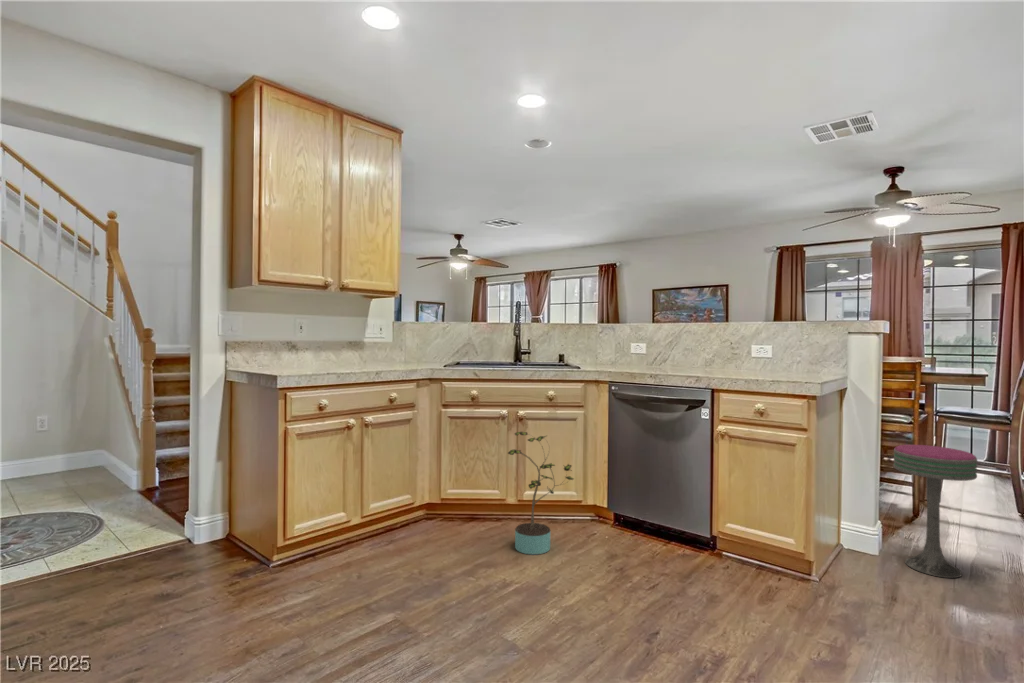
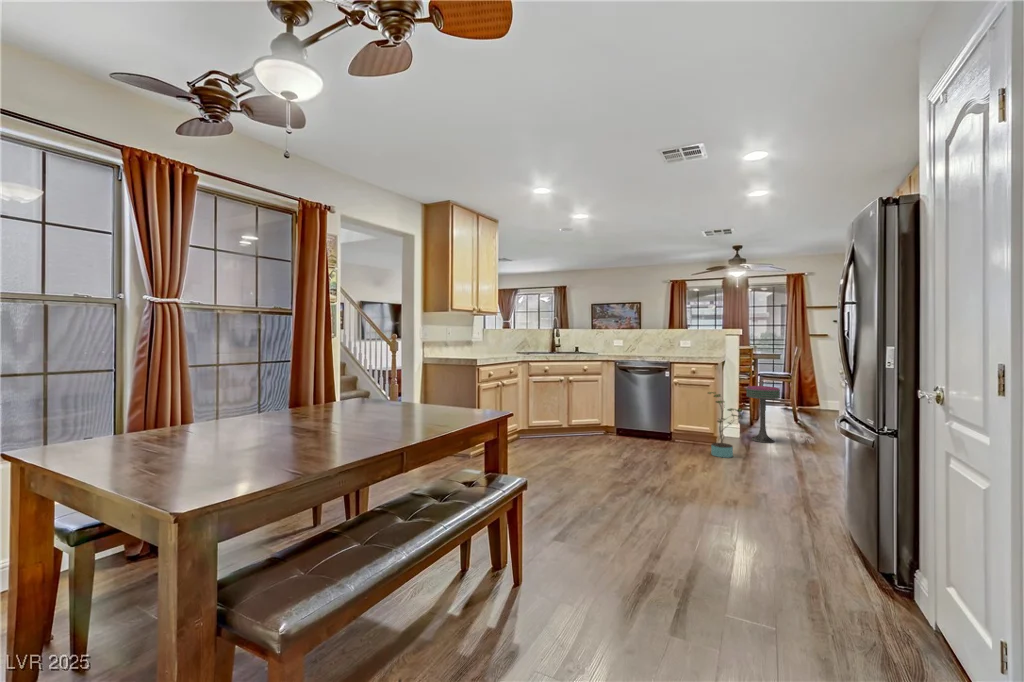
potted plant: present [508,432,573,555] -> present [708,392,742,458]

